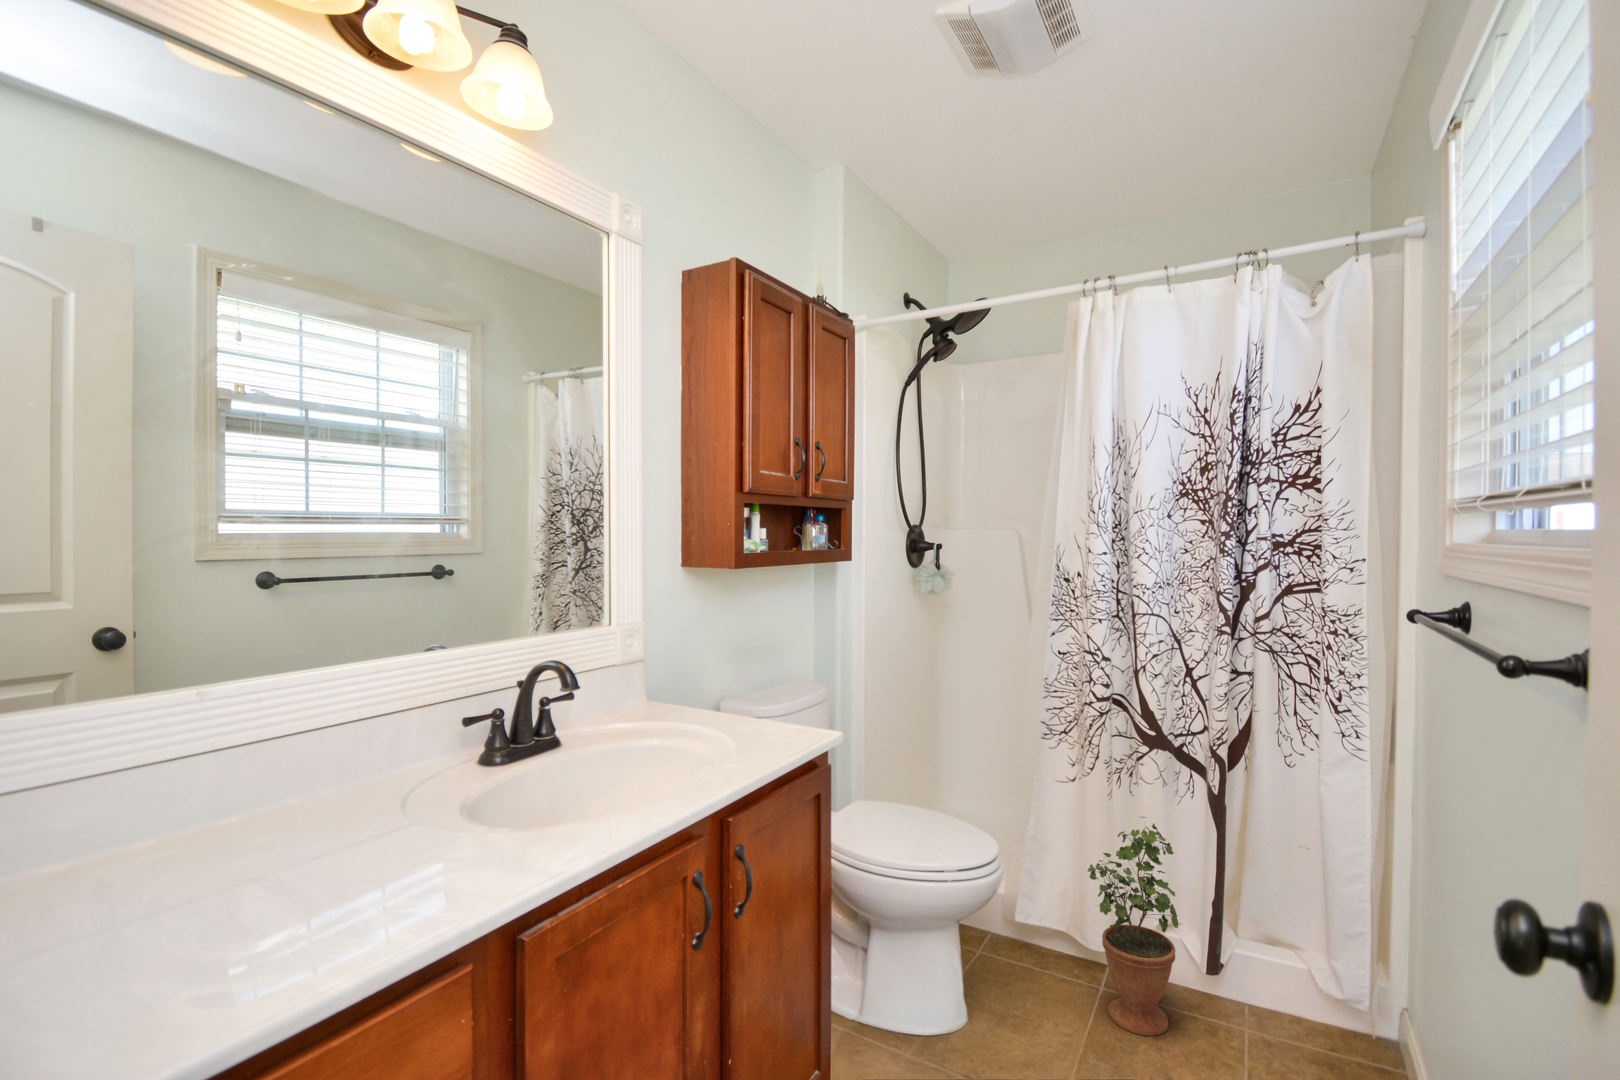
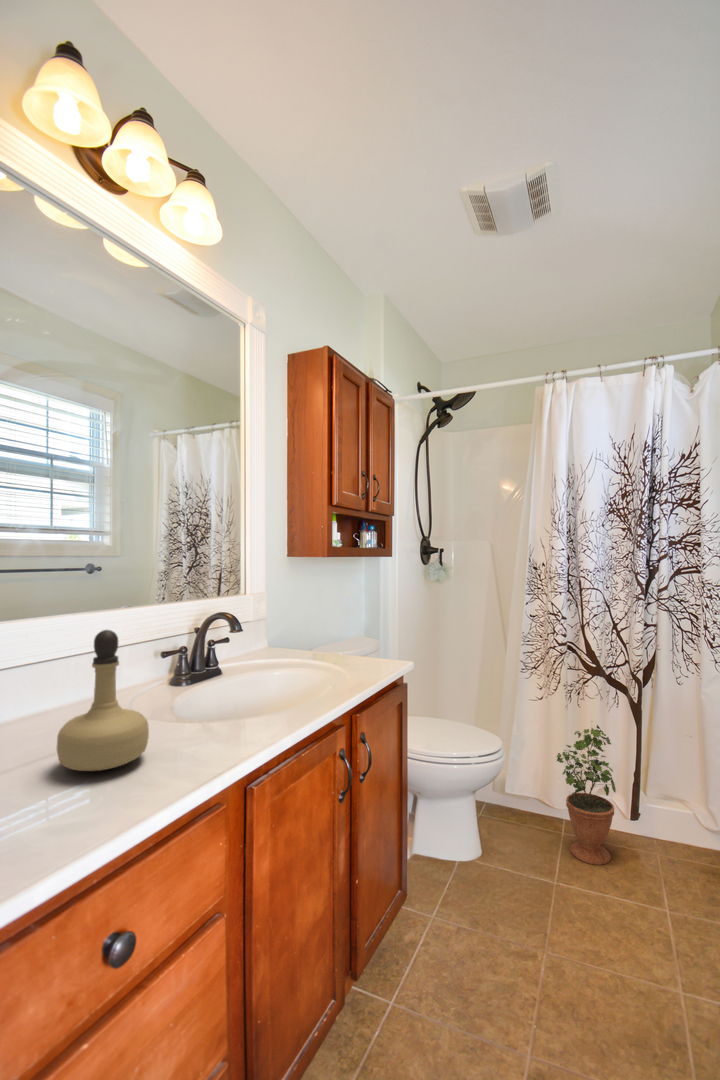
perfume bottle: none [216,714,359,919] -> present [57,630,149,771]

